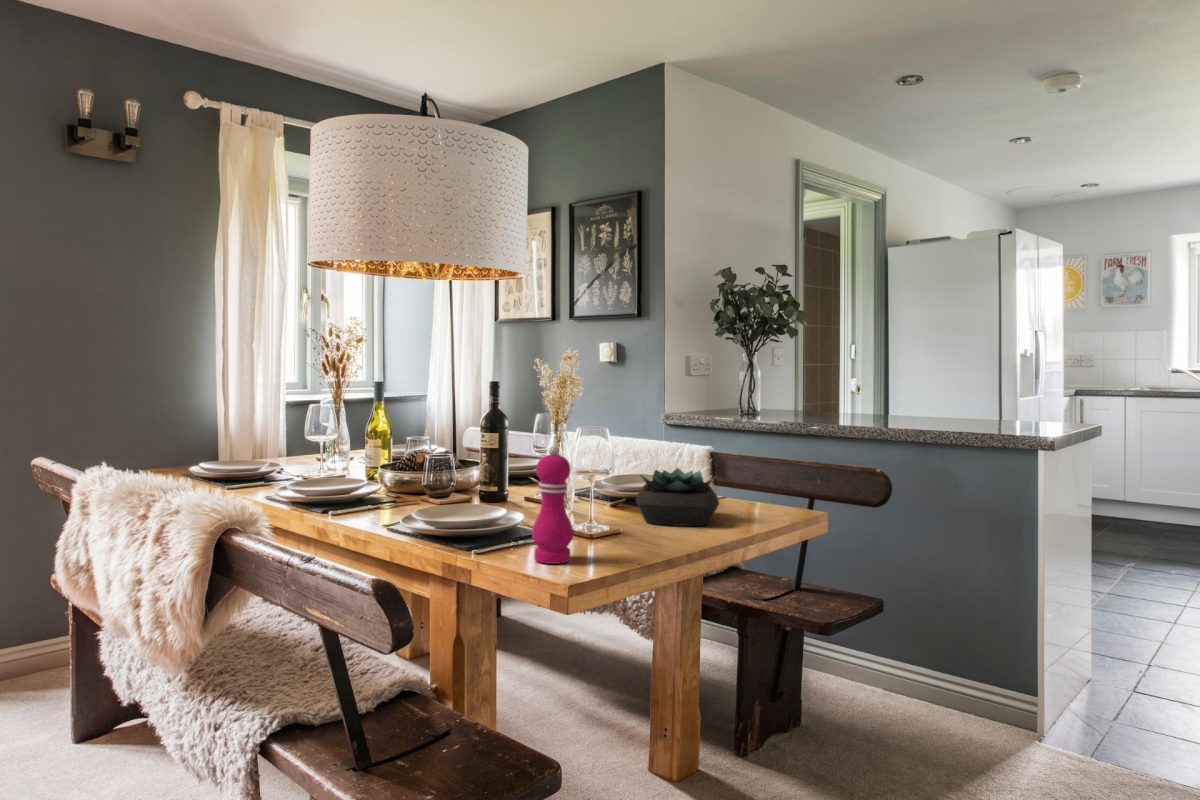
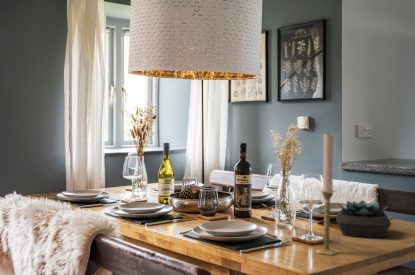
candlestick: none [597,360,630,555] -> present [317,134,337,255]
pepper mill: present [532,446,573,564] -> none [277,186,303,259]

